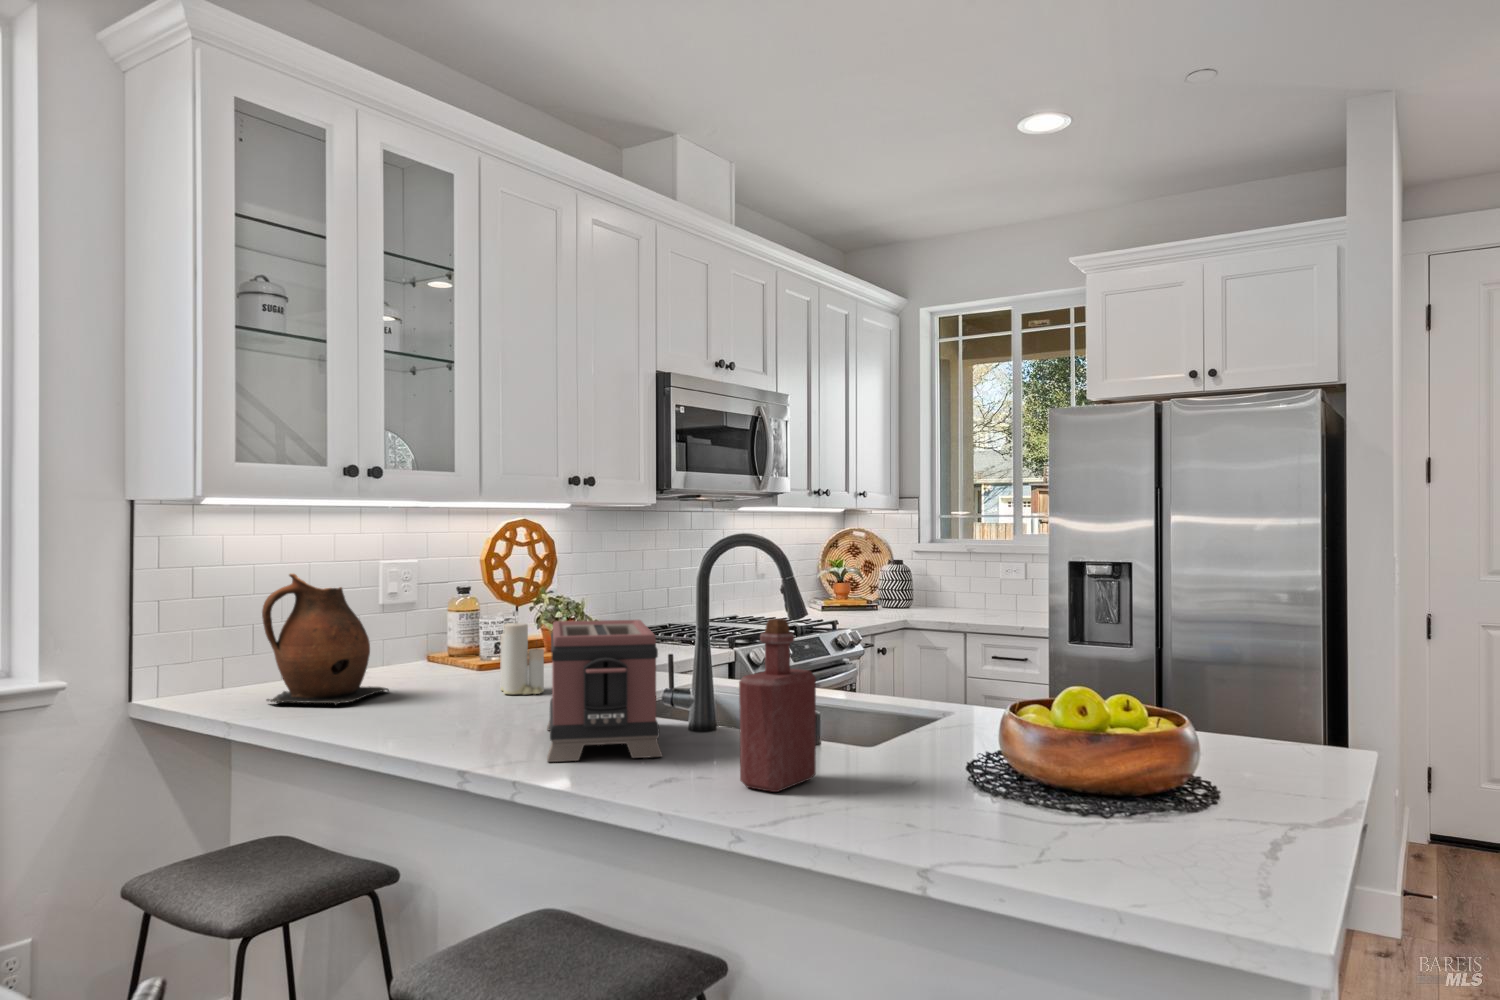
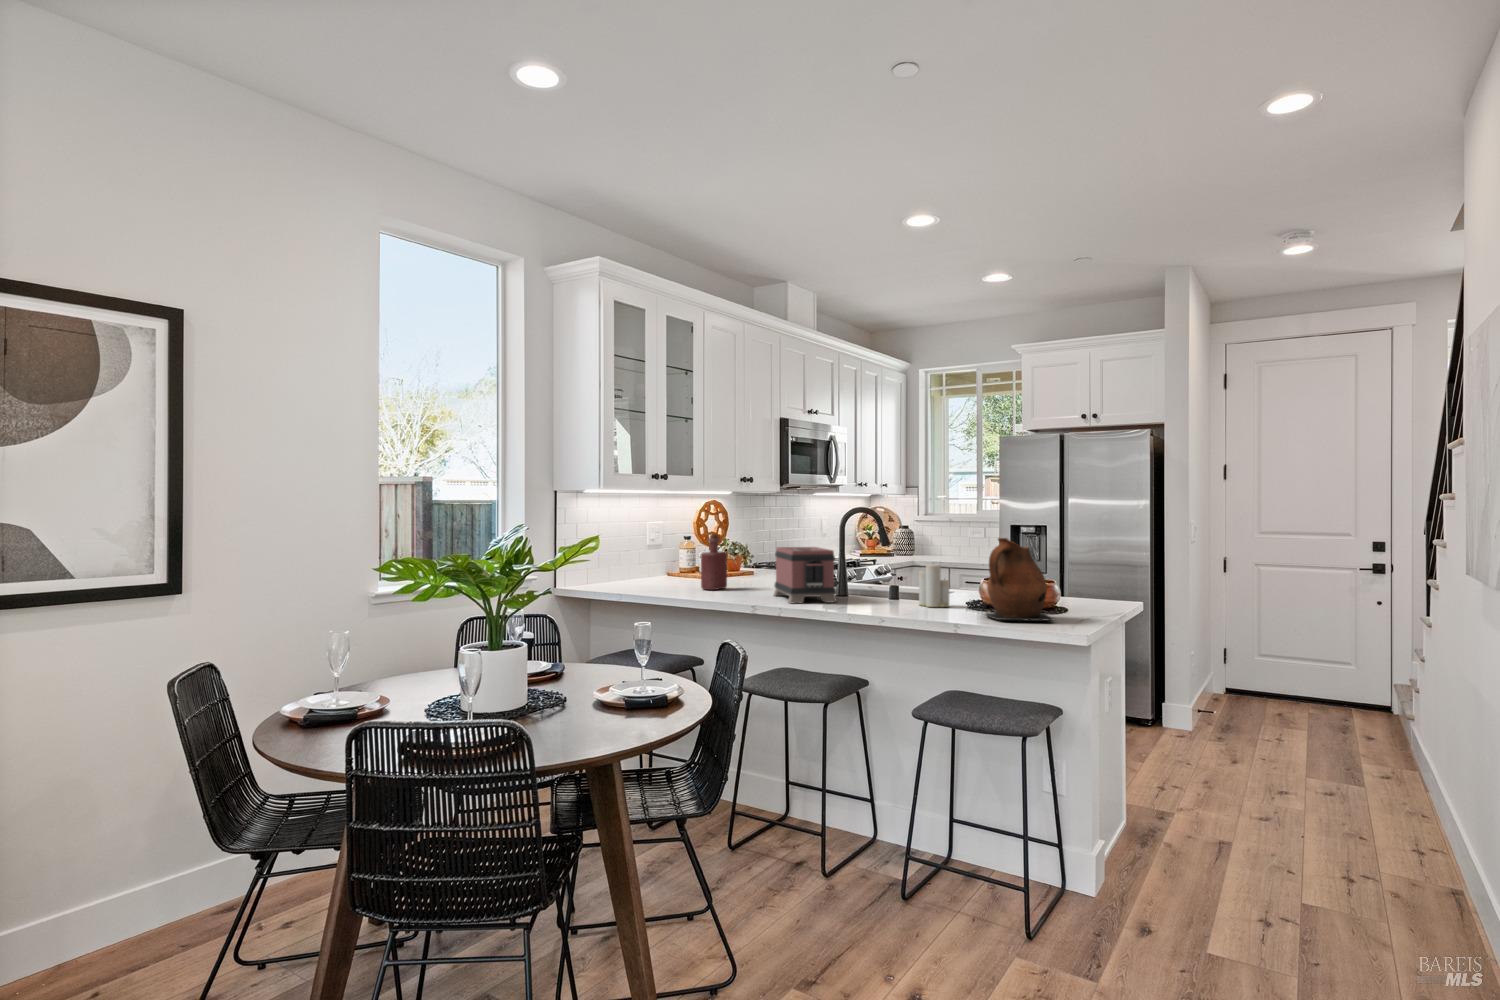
ceramic pitcher: present [262,574,389,705] -> present [985,538,1054,621]
bottle: present [739,619,816,792] -> present [701,534,727,590]
candle: present [500,623,544,694] -> present [919,564,949,607]

